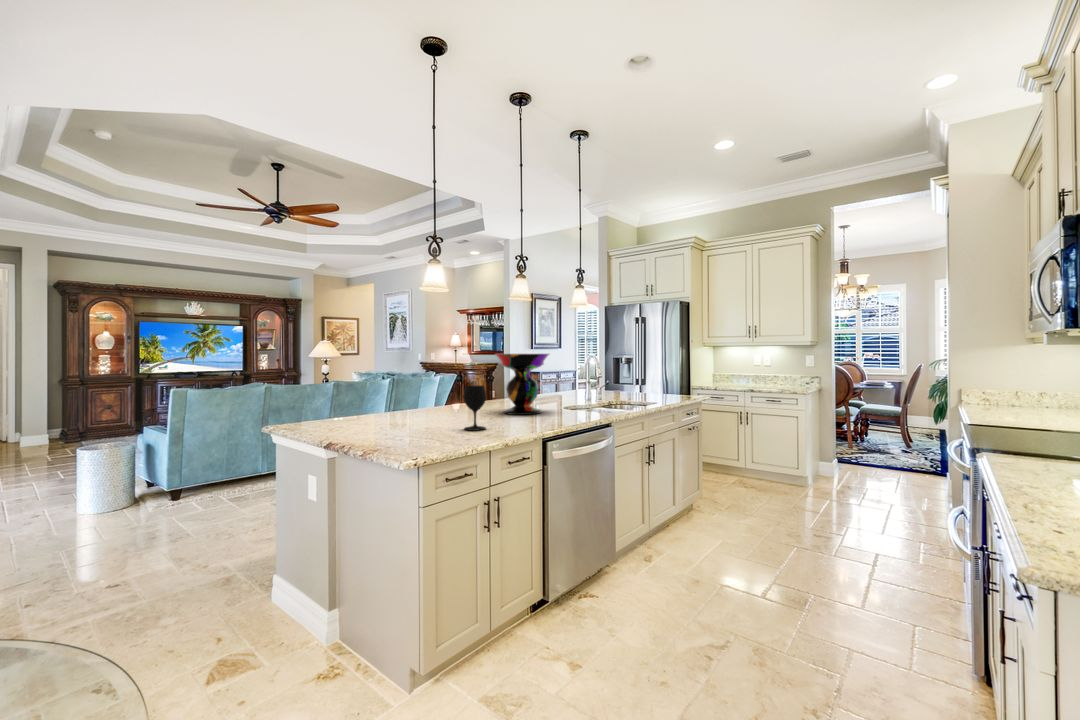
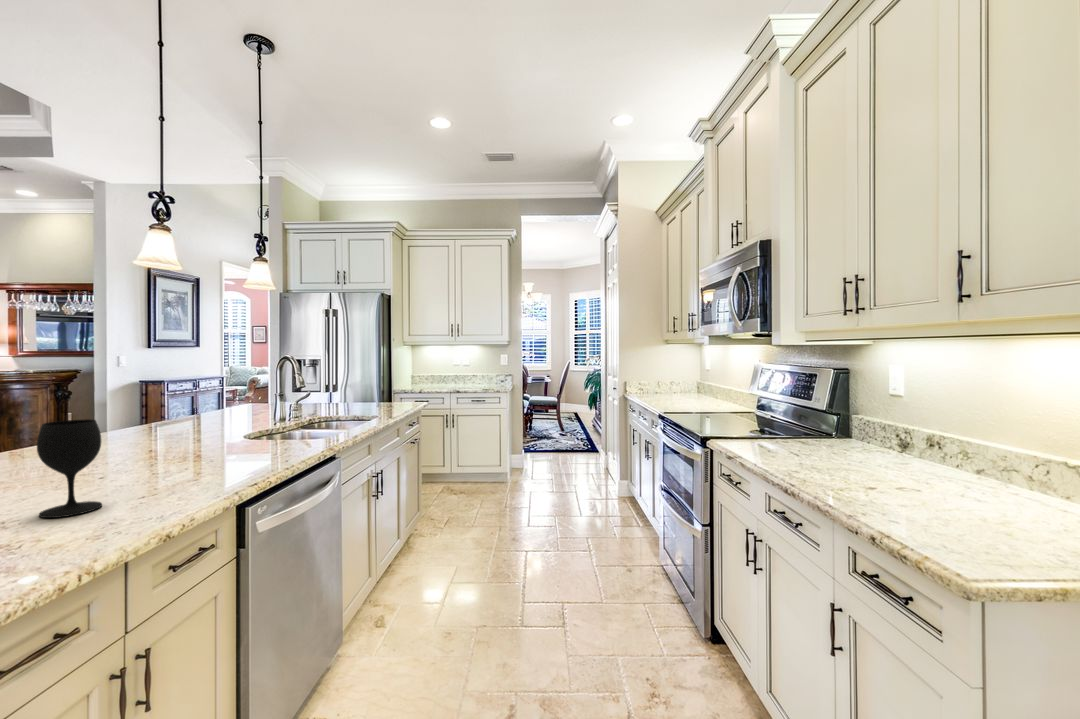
decorative bowl: present [495,354,549,415] -> none [105,354,225,461]

